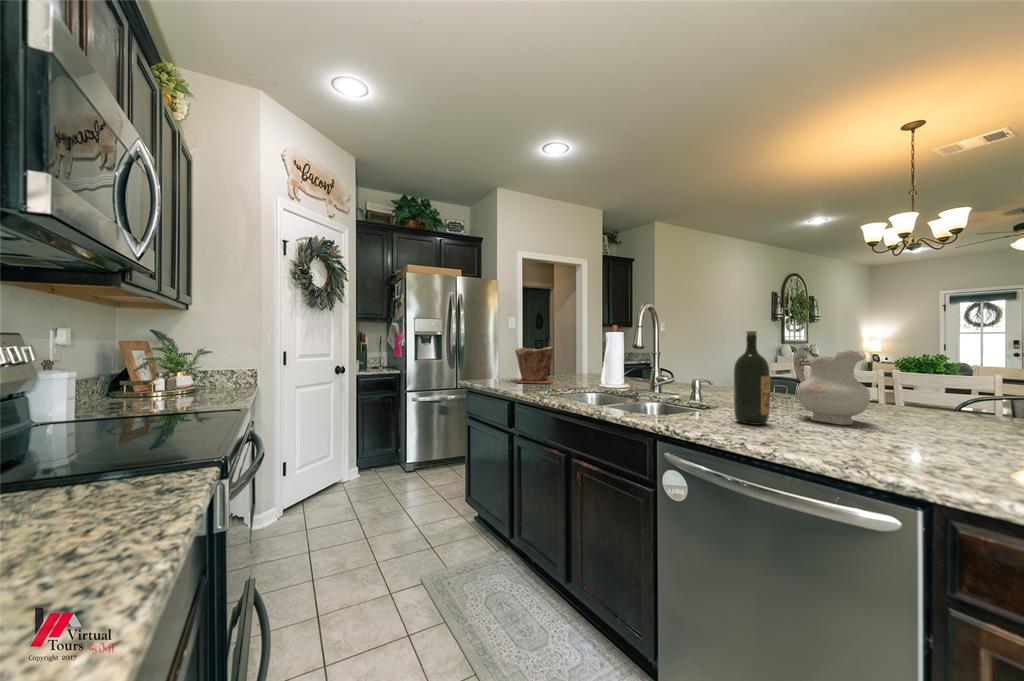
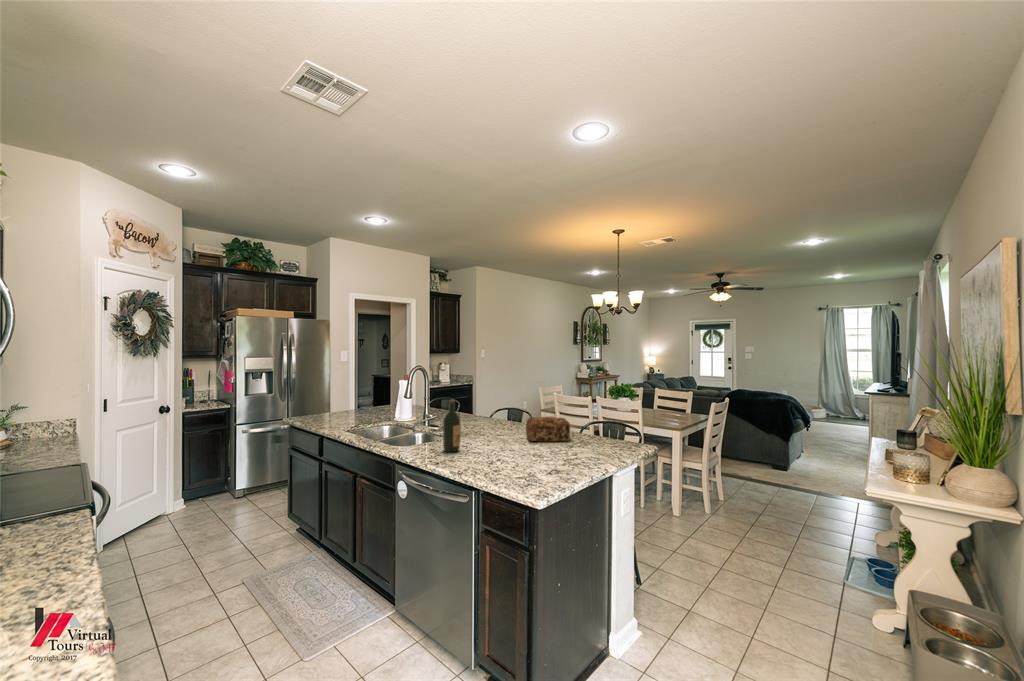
plant pot: present [515,347,553,383] -> none [332,390,365,420]
ceramic pitcher: present [793,347,870,425] -> none [481,404,512,448]
bread loaf: none [865,375,991,421] -> present [526,417,570,441]

